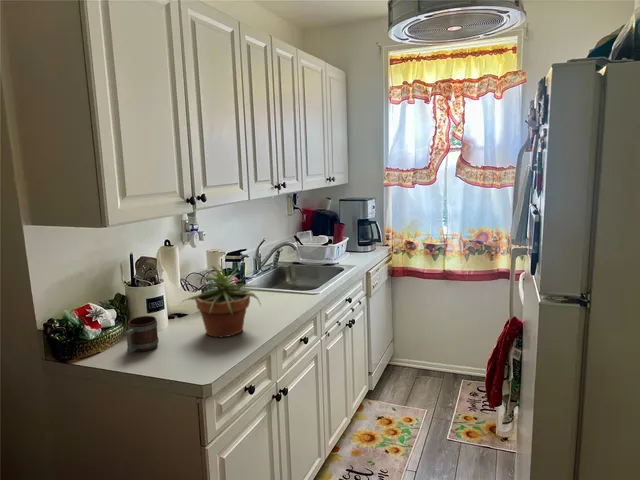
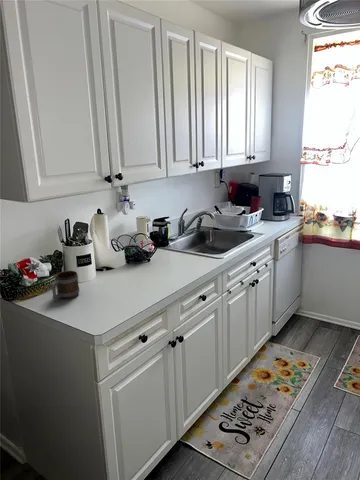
potted plant: present [187,265,260,337] -> none [99,232,168,293]

